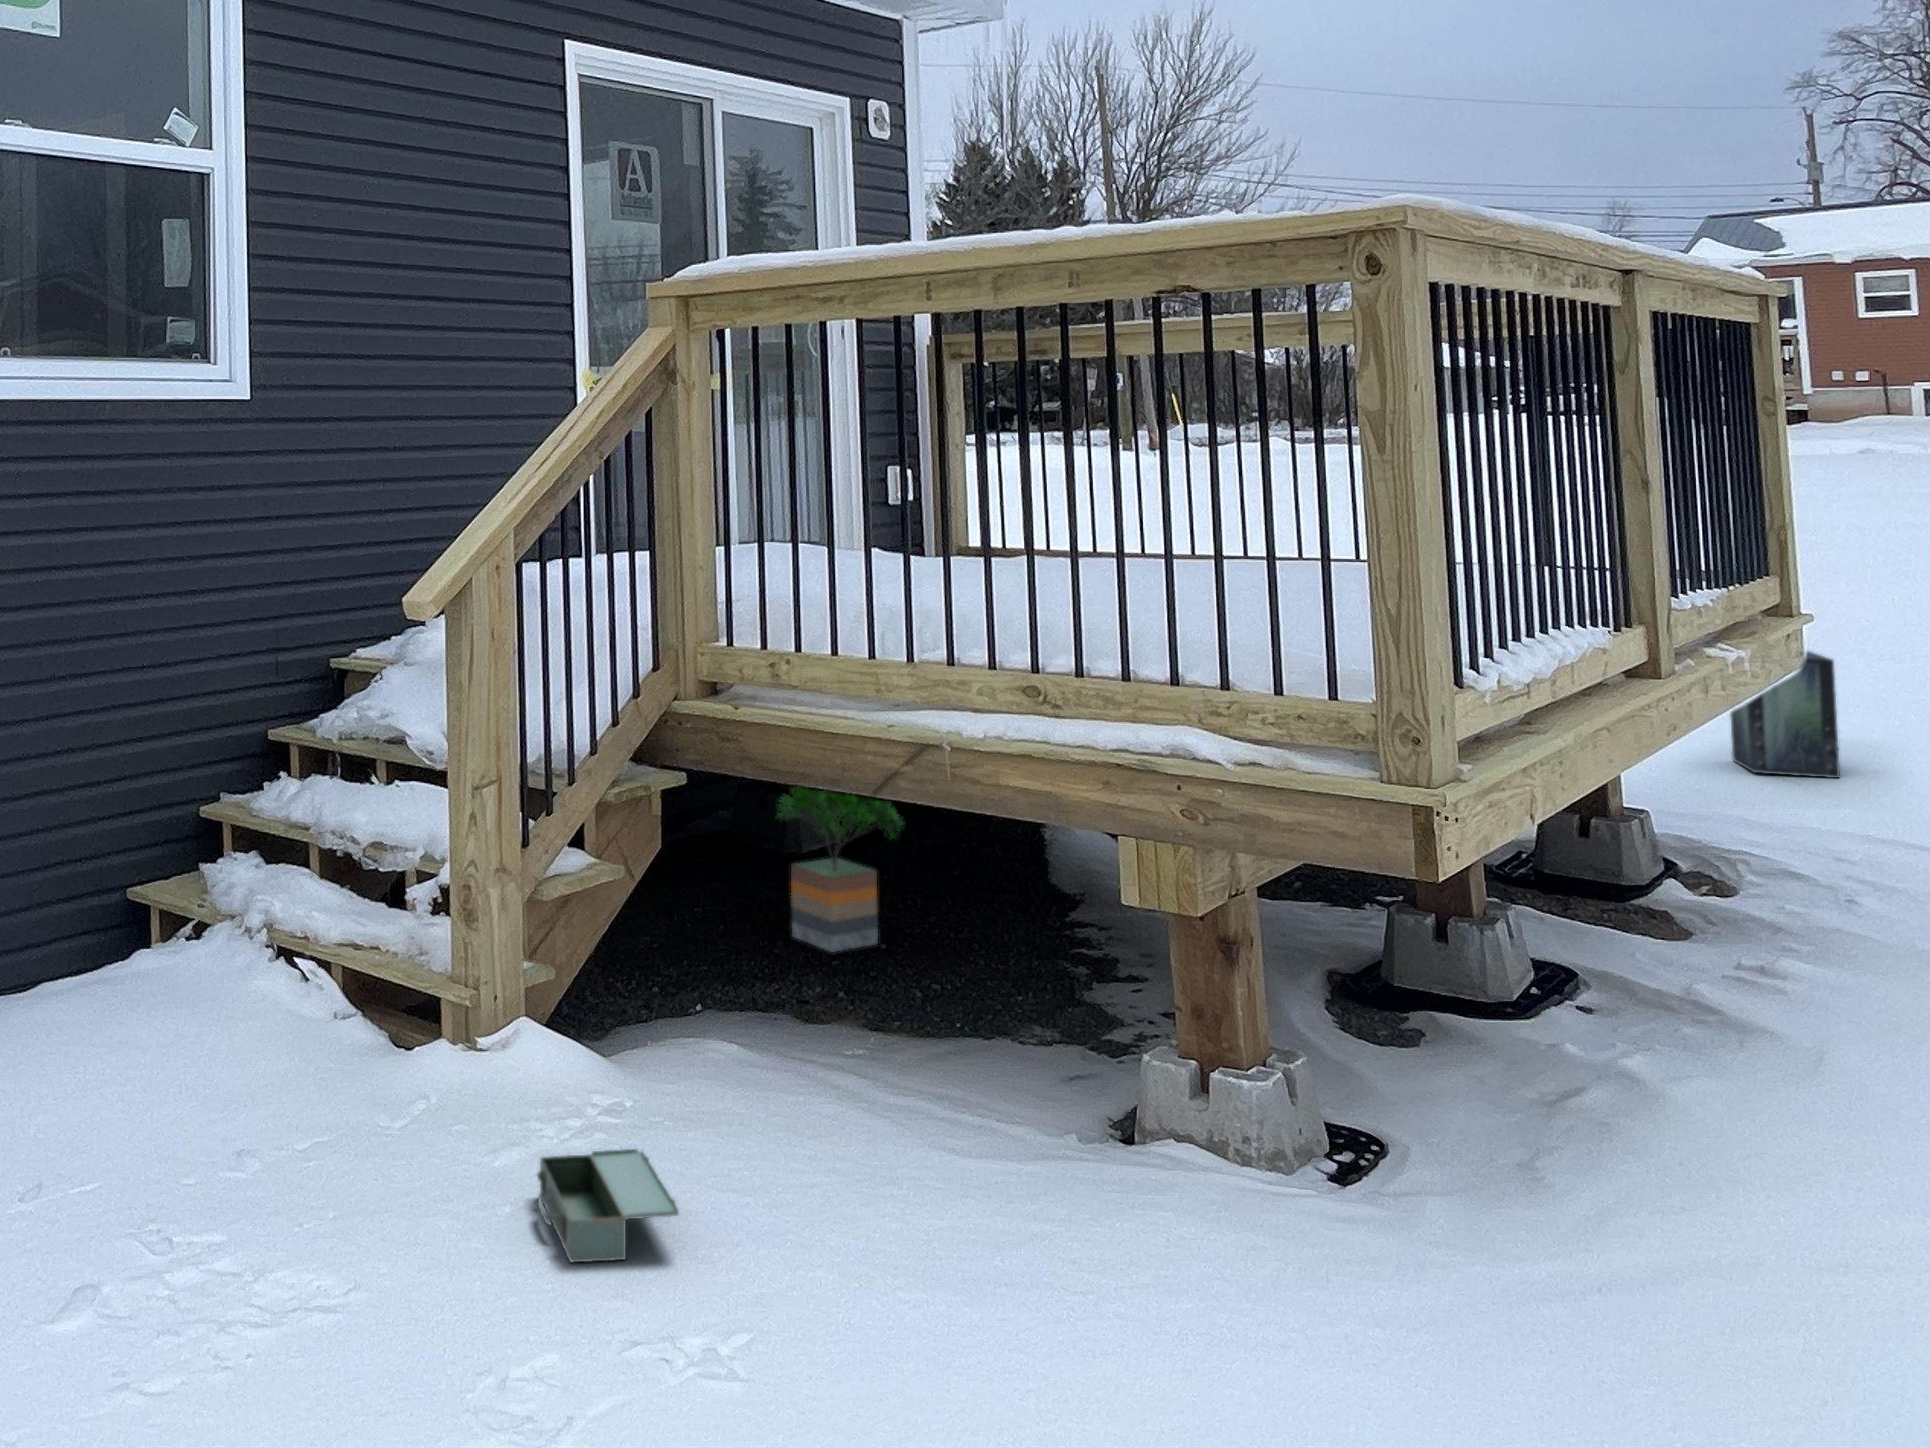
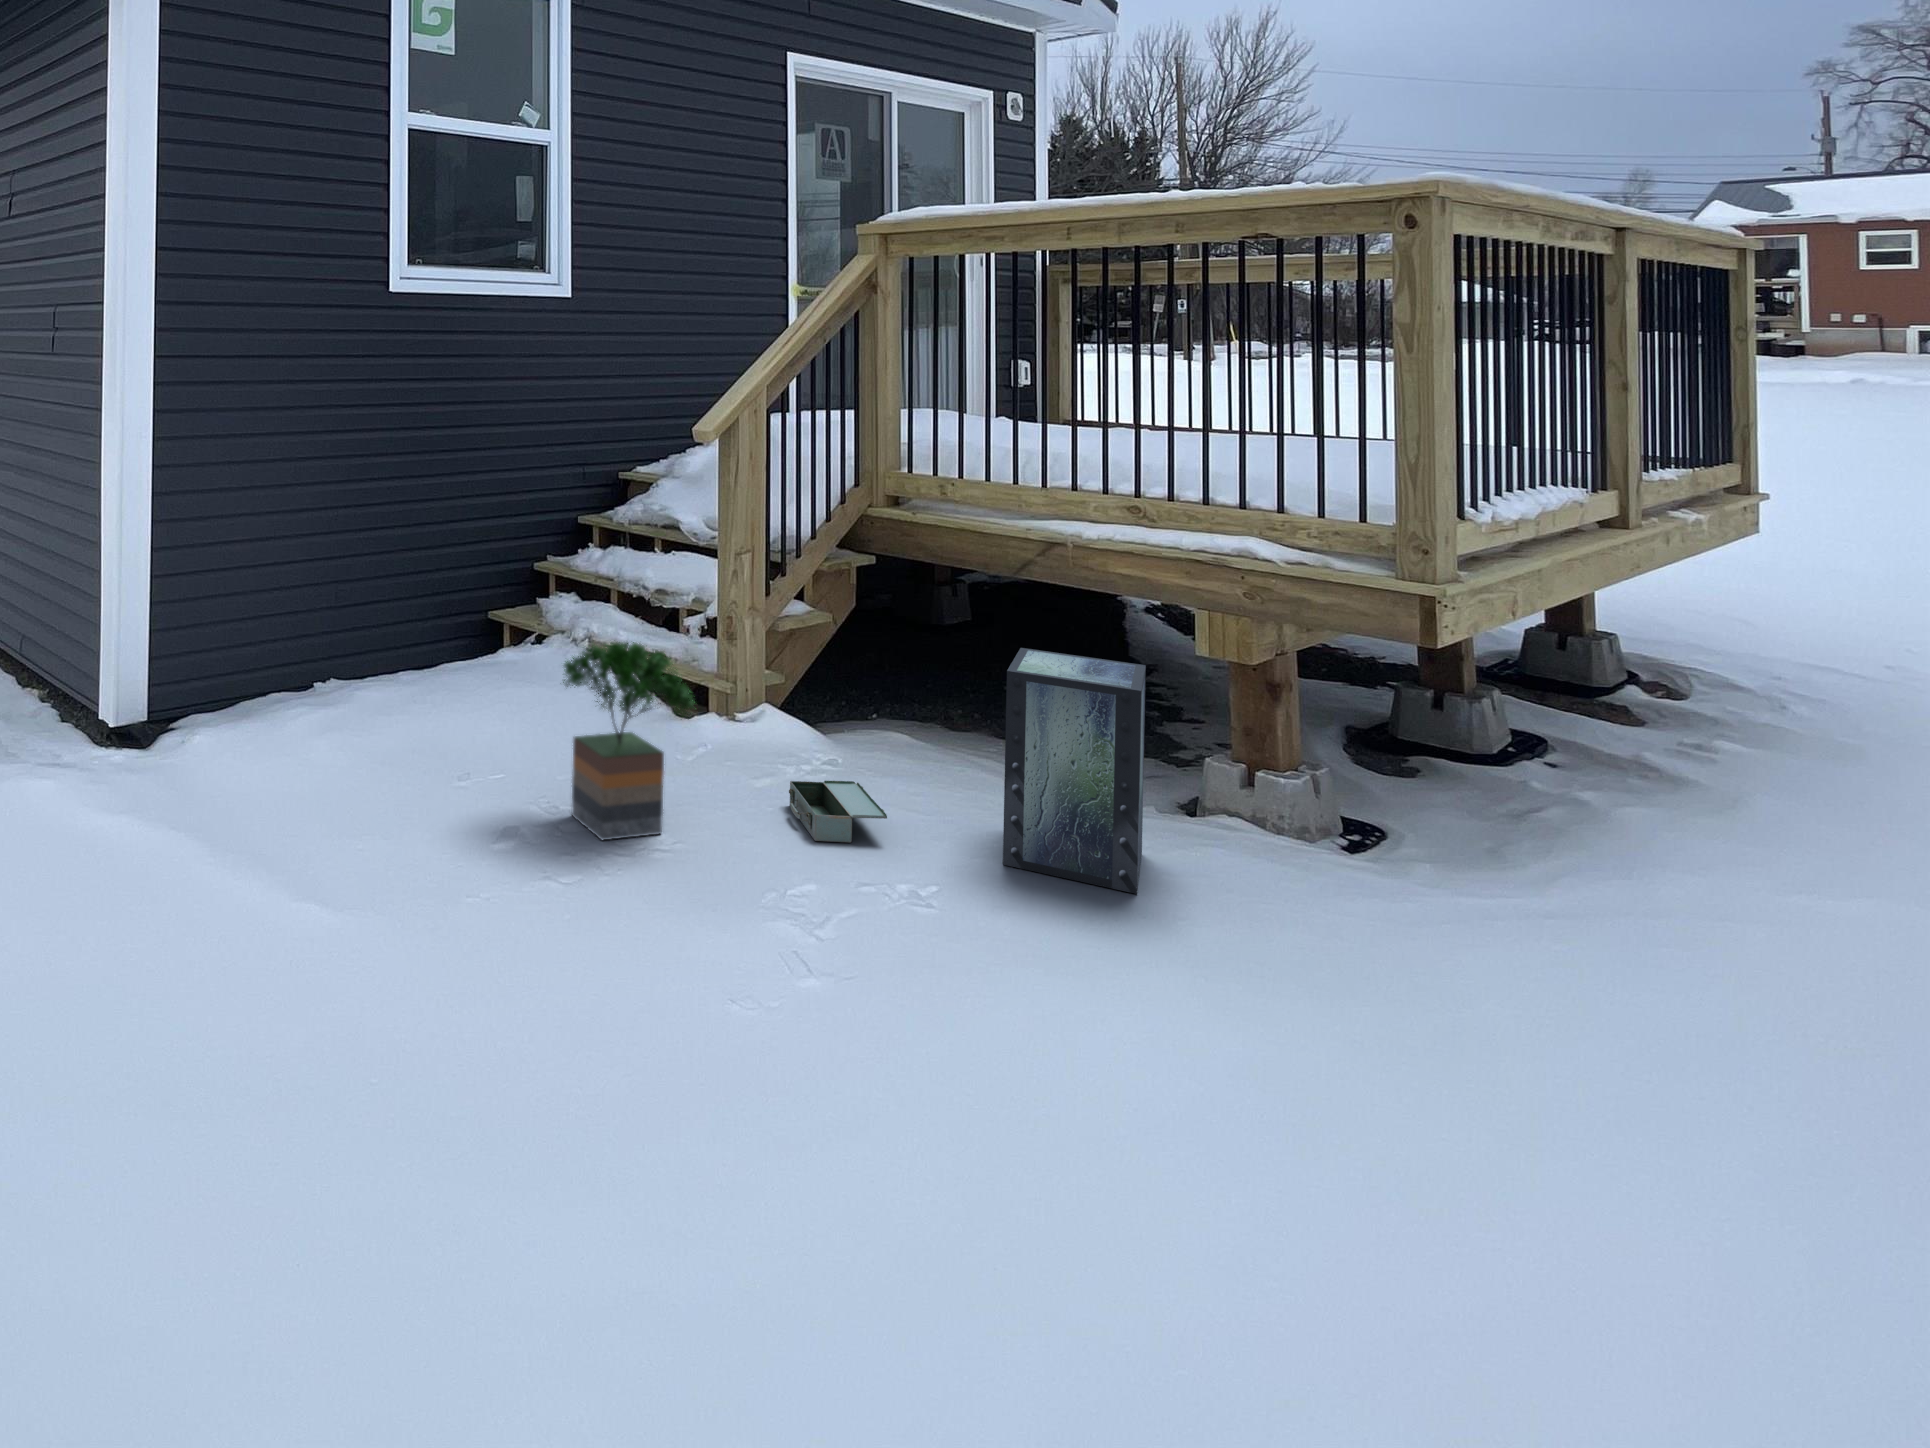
storage box: present [1731,651,1840,778] -> present [1003,648,1146,894]
potted tree: present [778,786,901,952] -> present [563,642,695,840]

